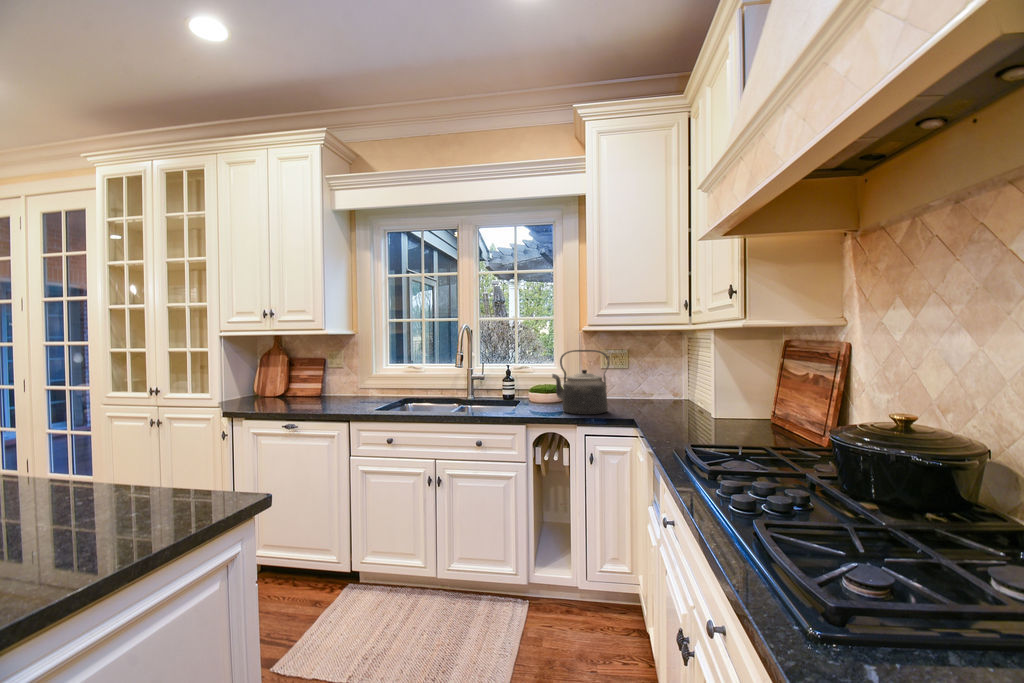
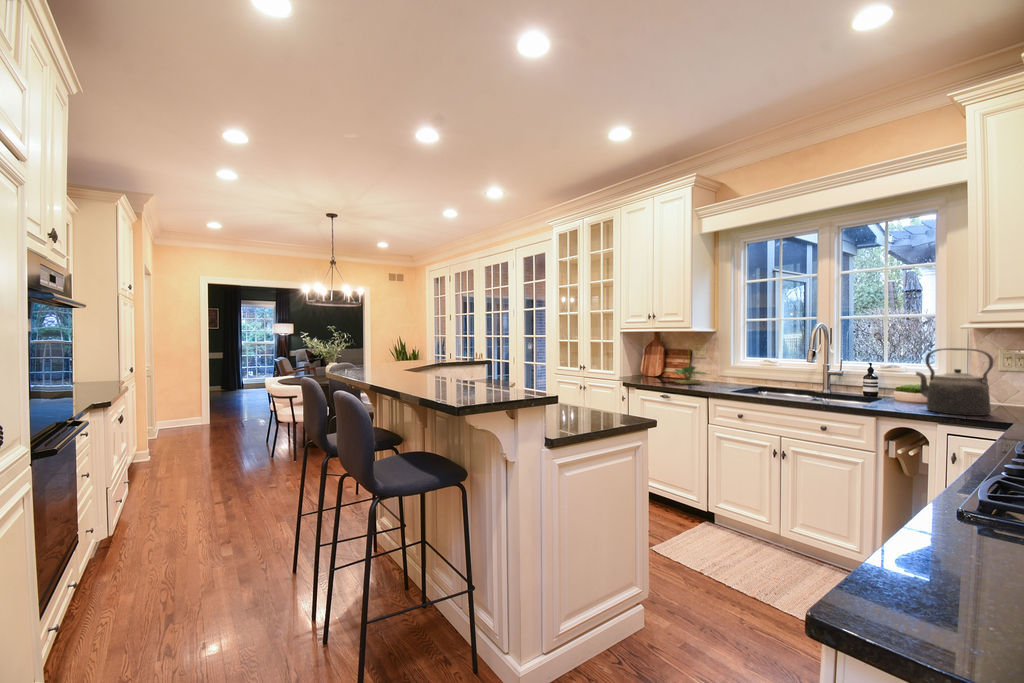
potted plant: none [282,351,350,404] -> present [673,366,707,384]

